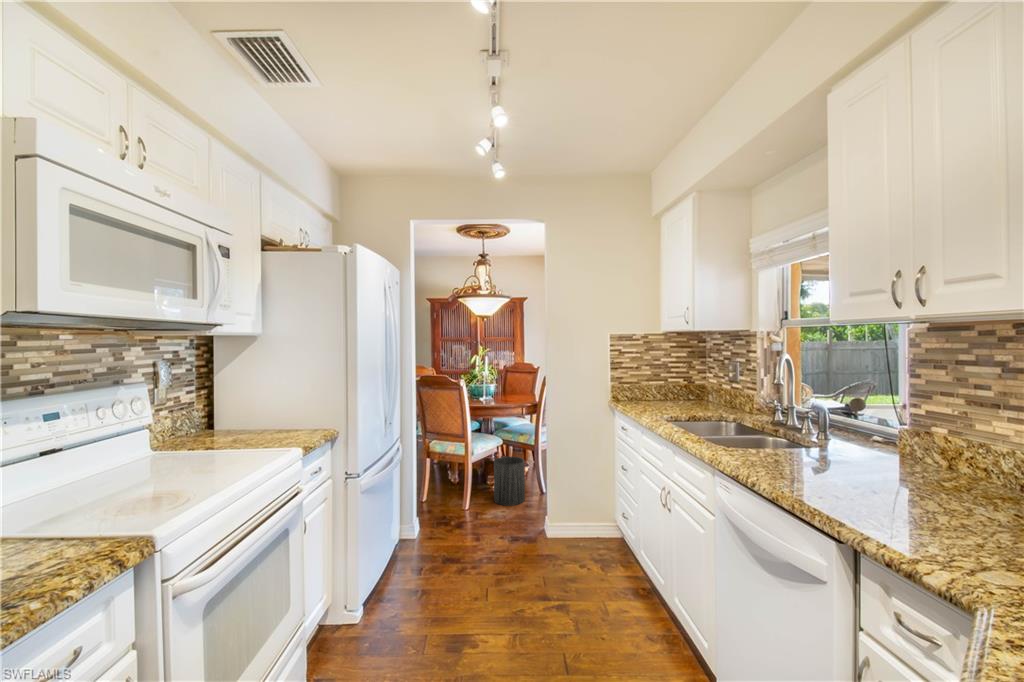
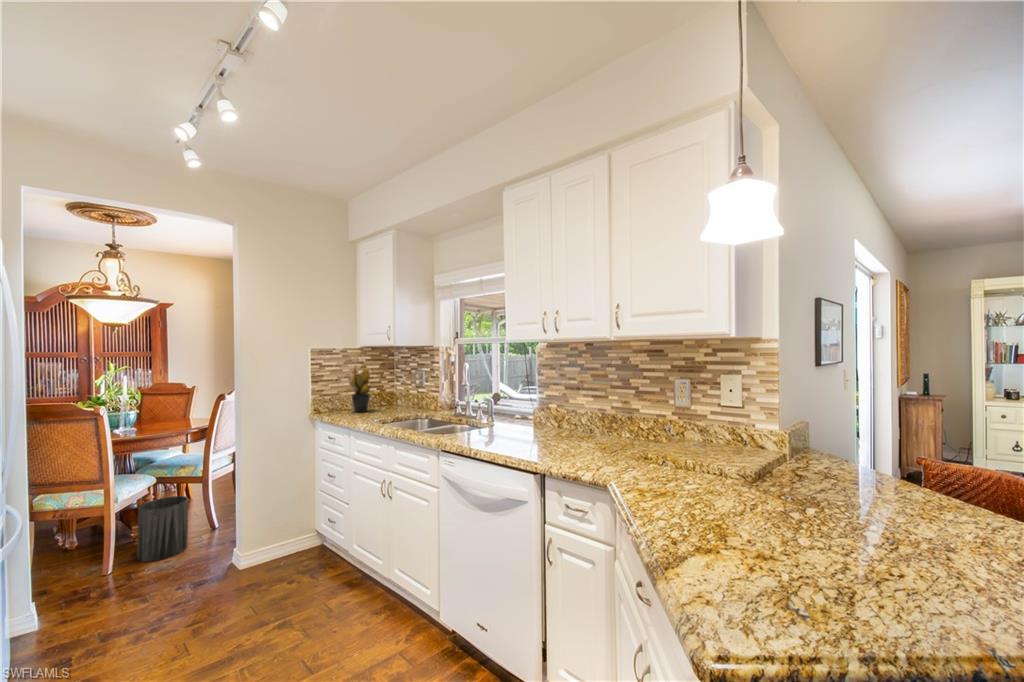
potted plant: none [644,349,680,405] -> present [349,366,374,412]

